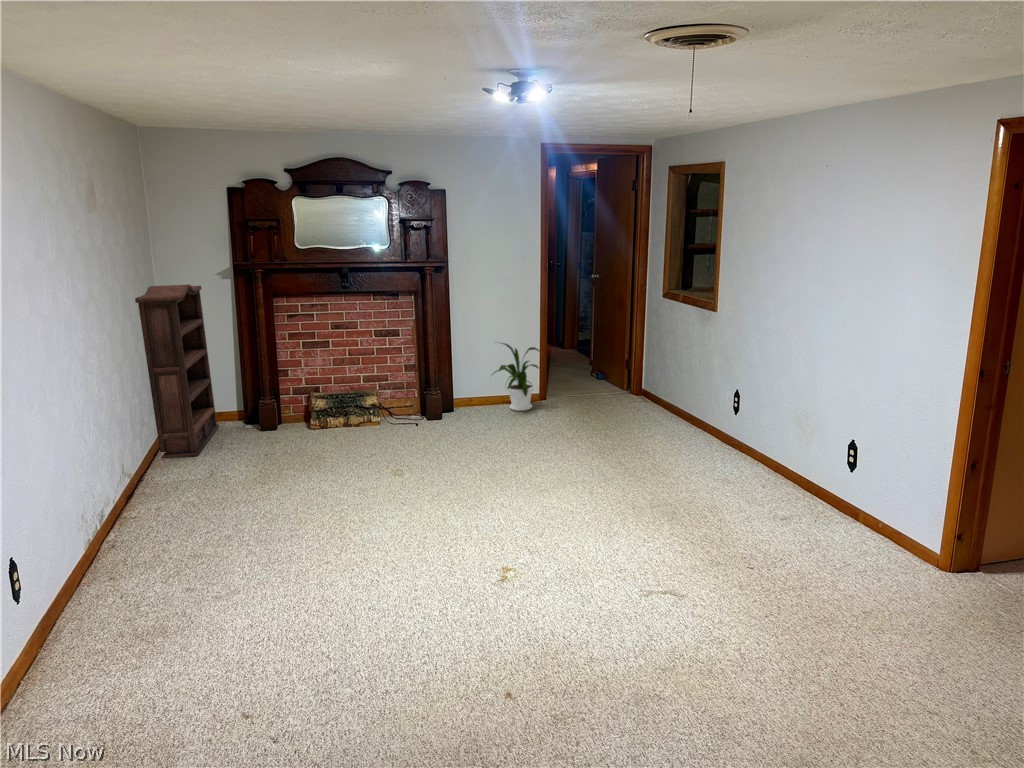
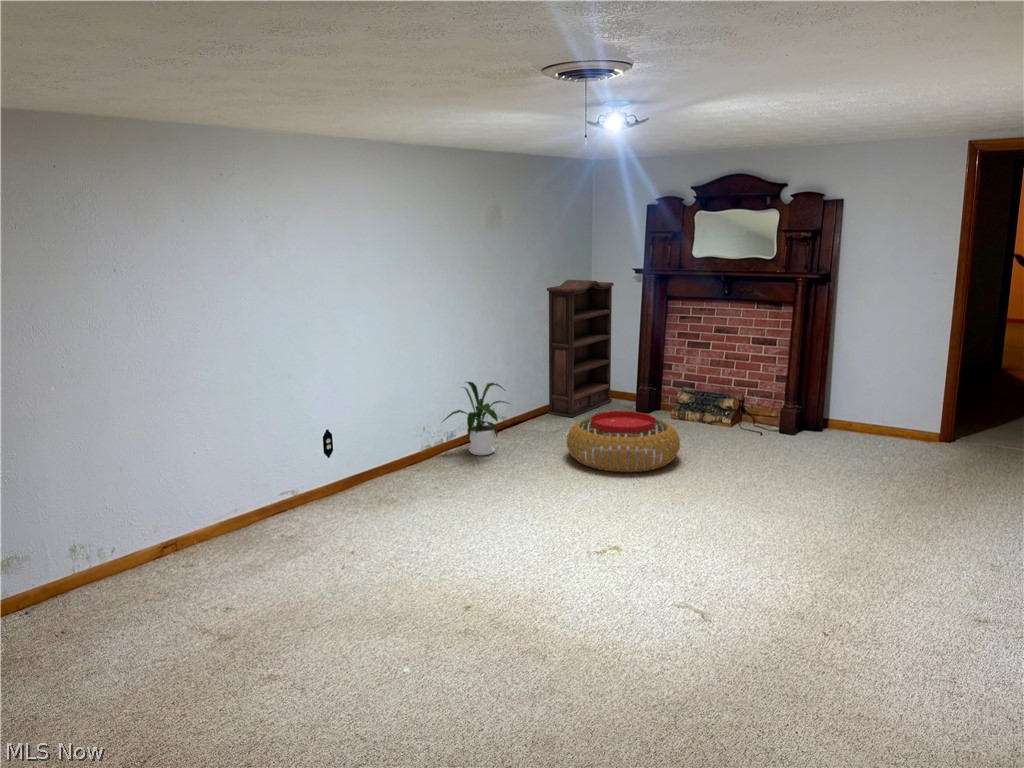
house plant: present [494,343,541,411] -> present [445,382,508,455]
pouf: none [250,429,388,506] -> present [567,411,680,472]

